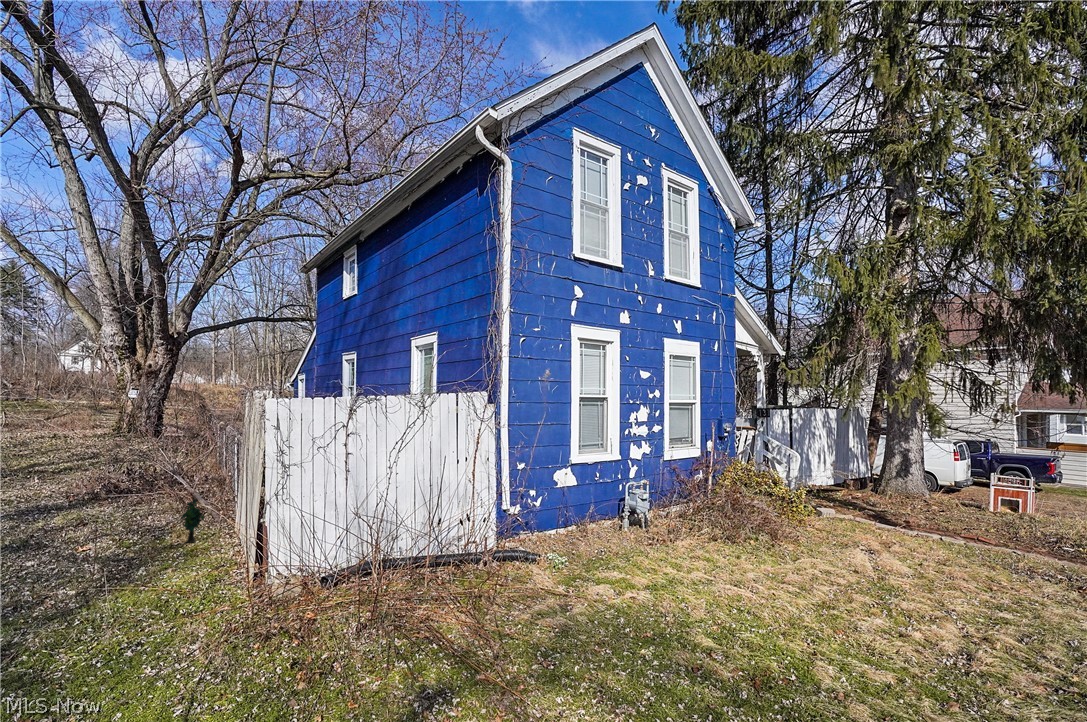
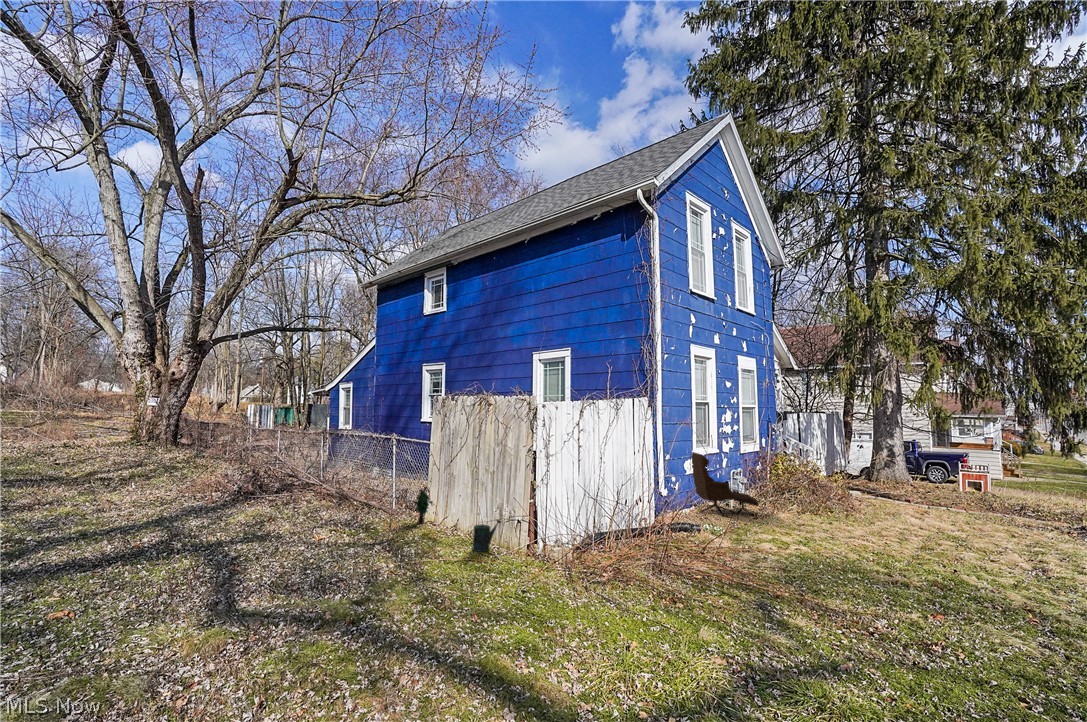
lounge chair: none [569,459,648,540] -> present [690,452,759,516]
watering can: none [194,540,247,579] -> present [470,520,501,552]

